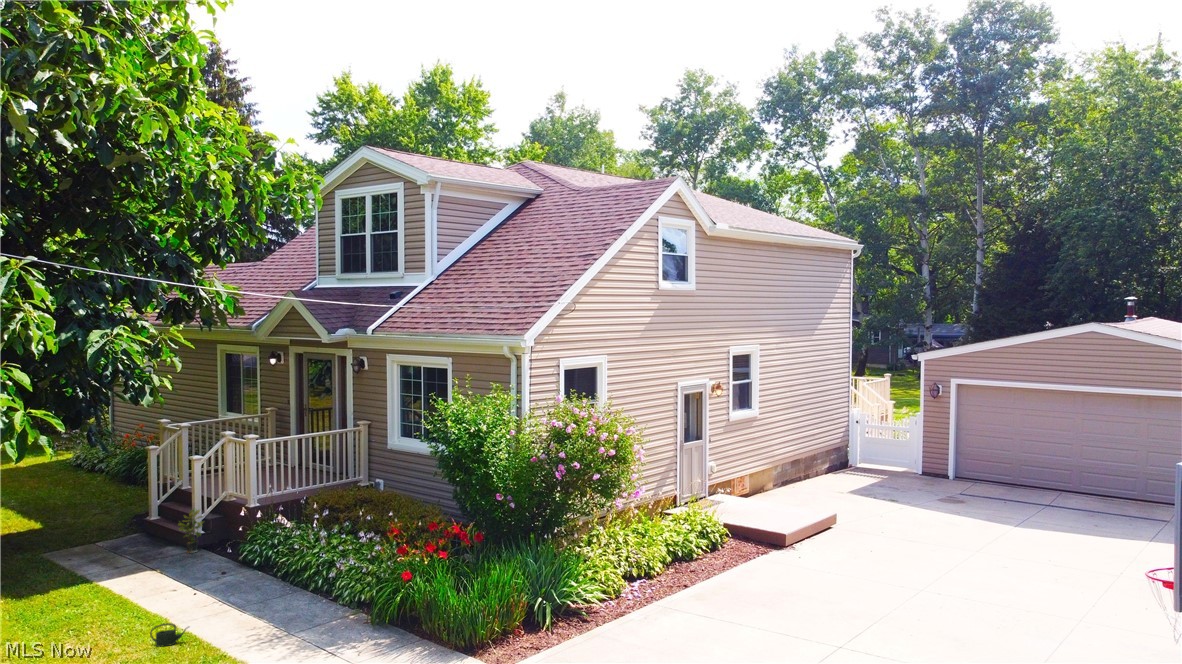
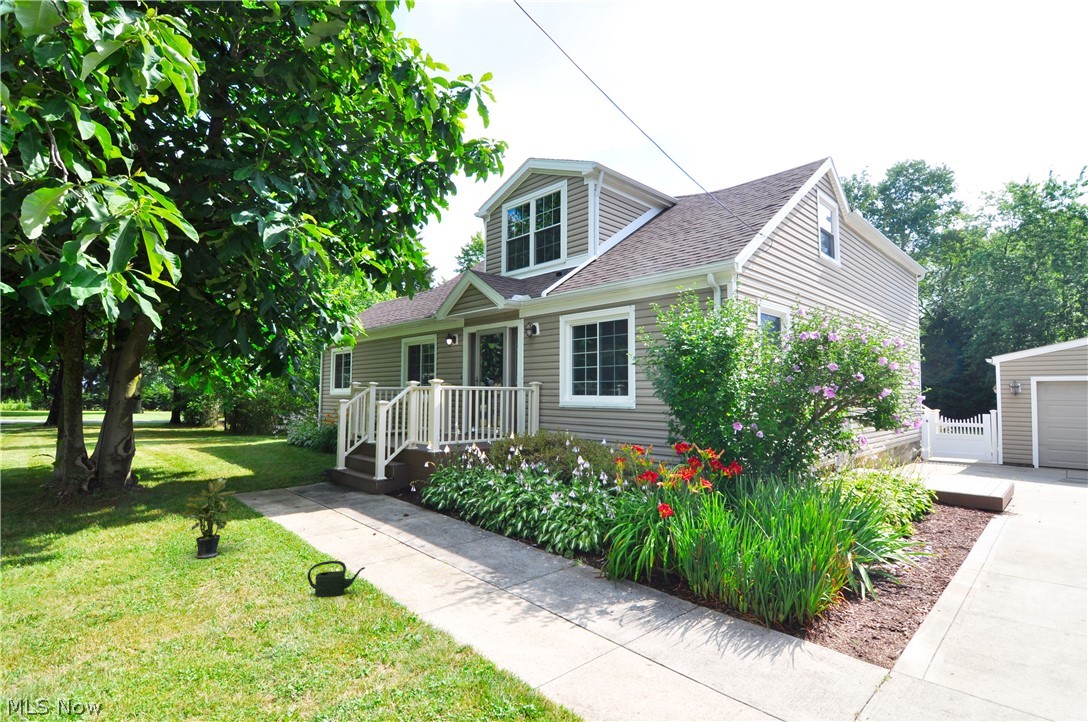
potted plant: present [178,508,204,553] -> present [183,477,235,558]

